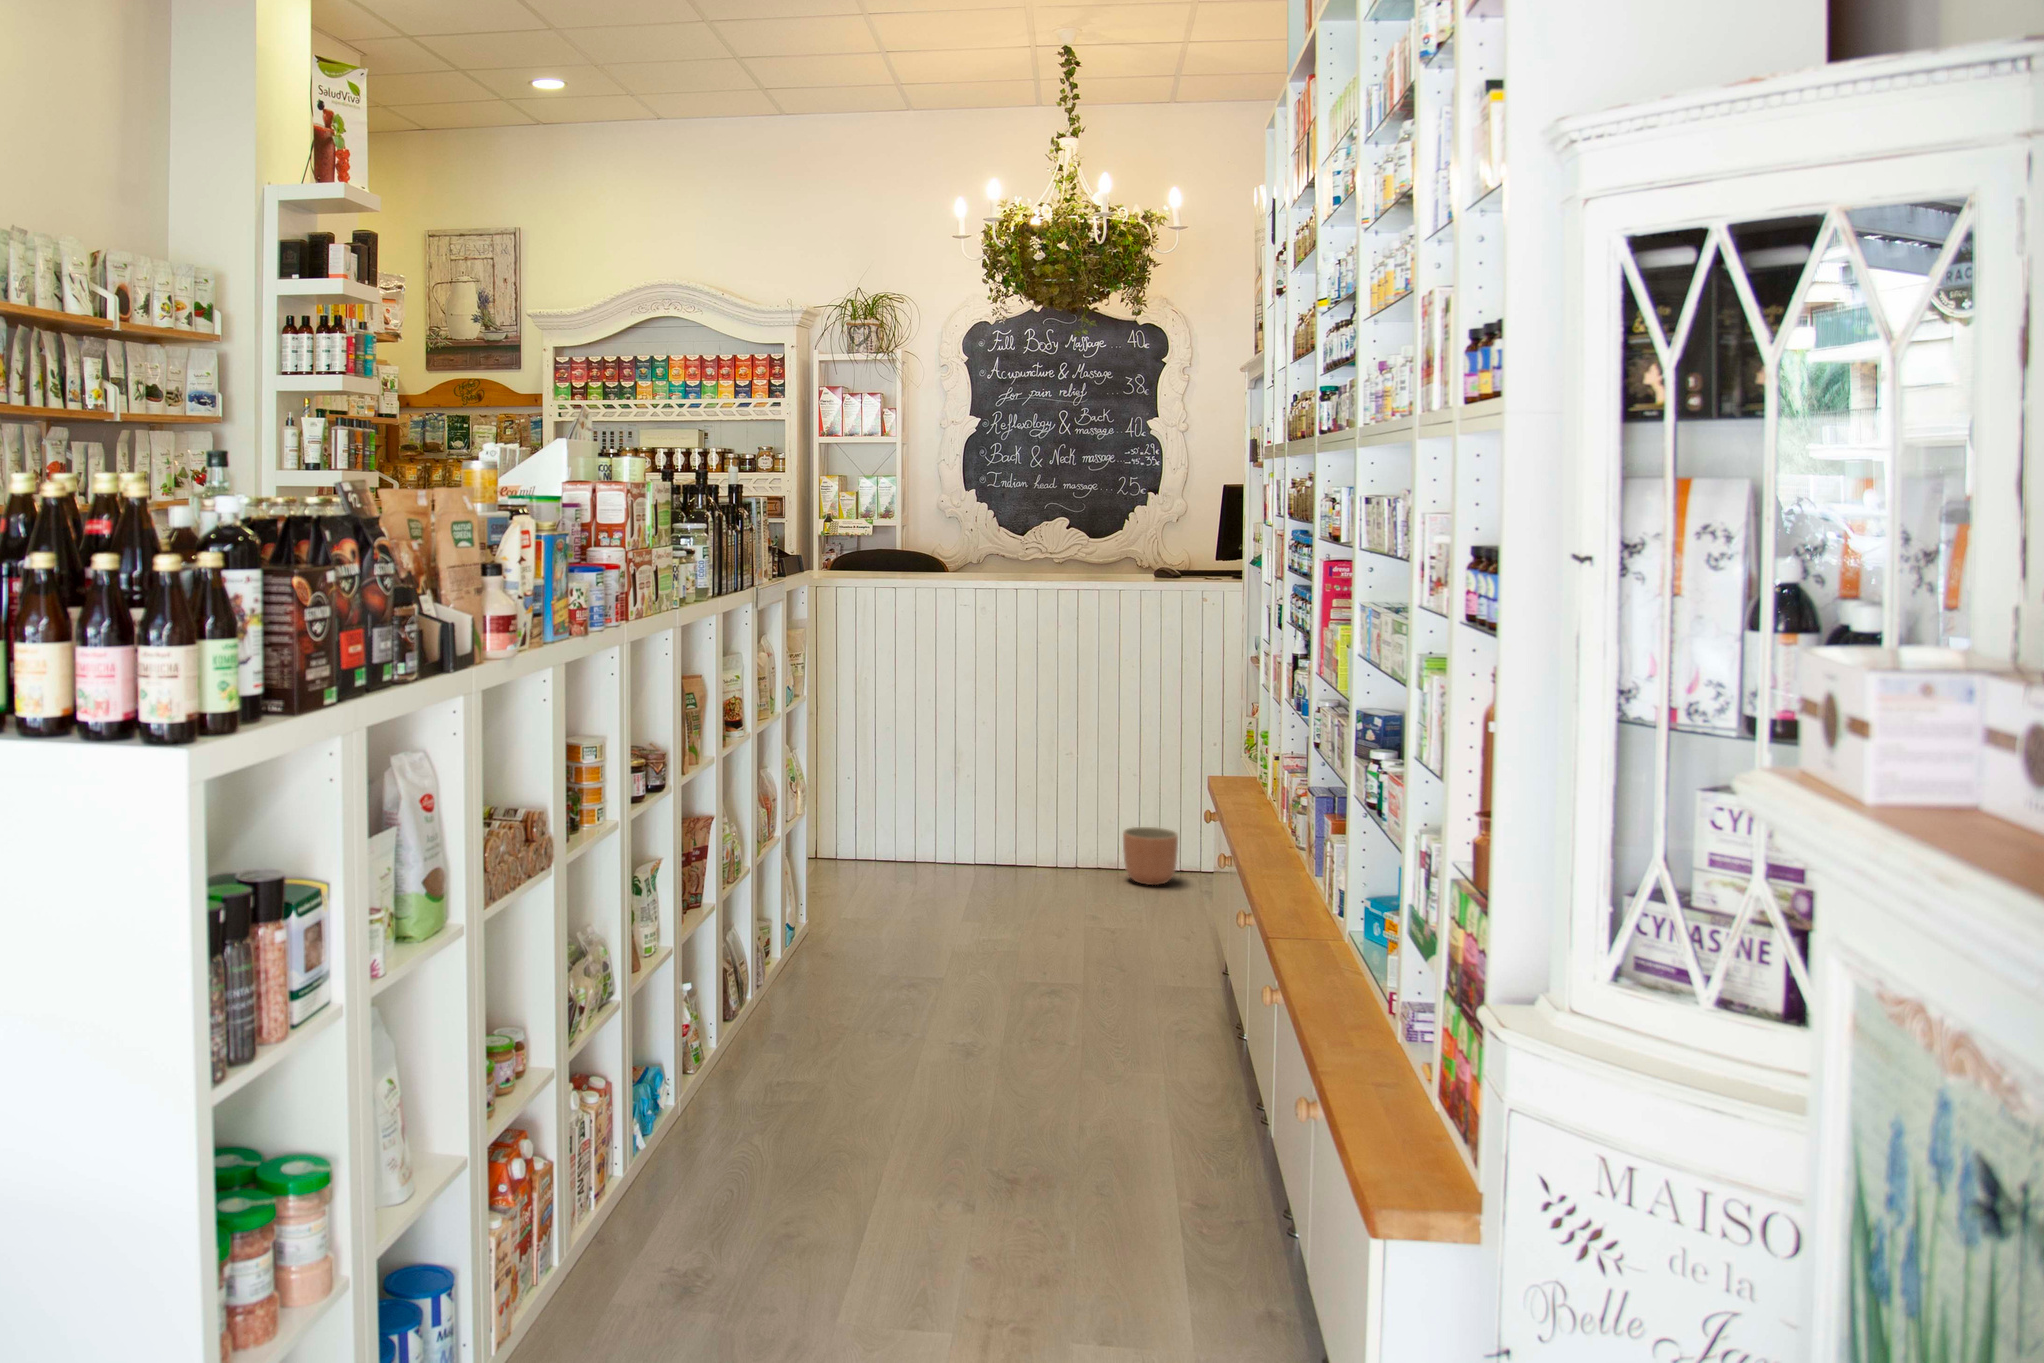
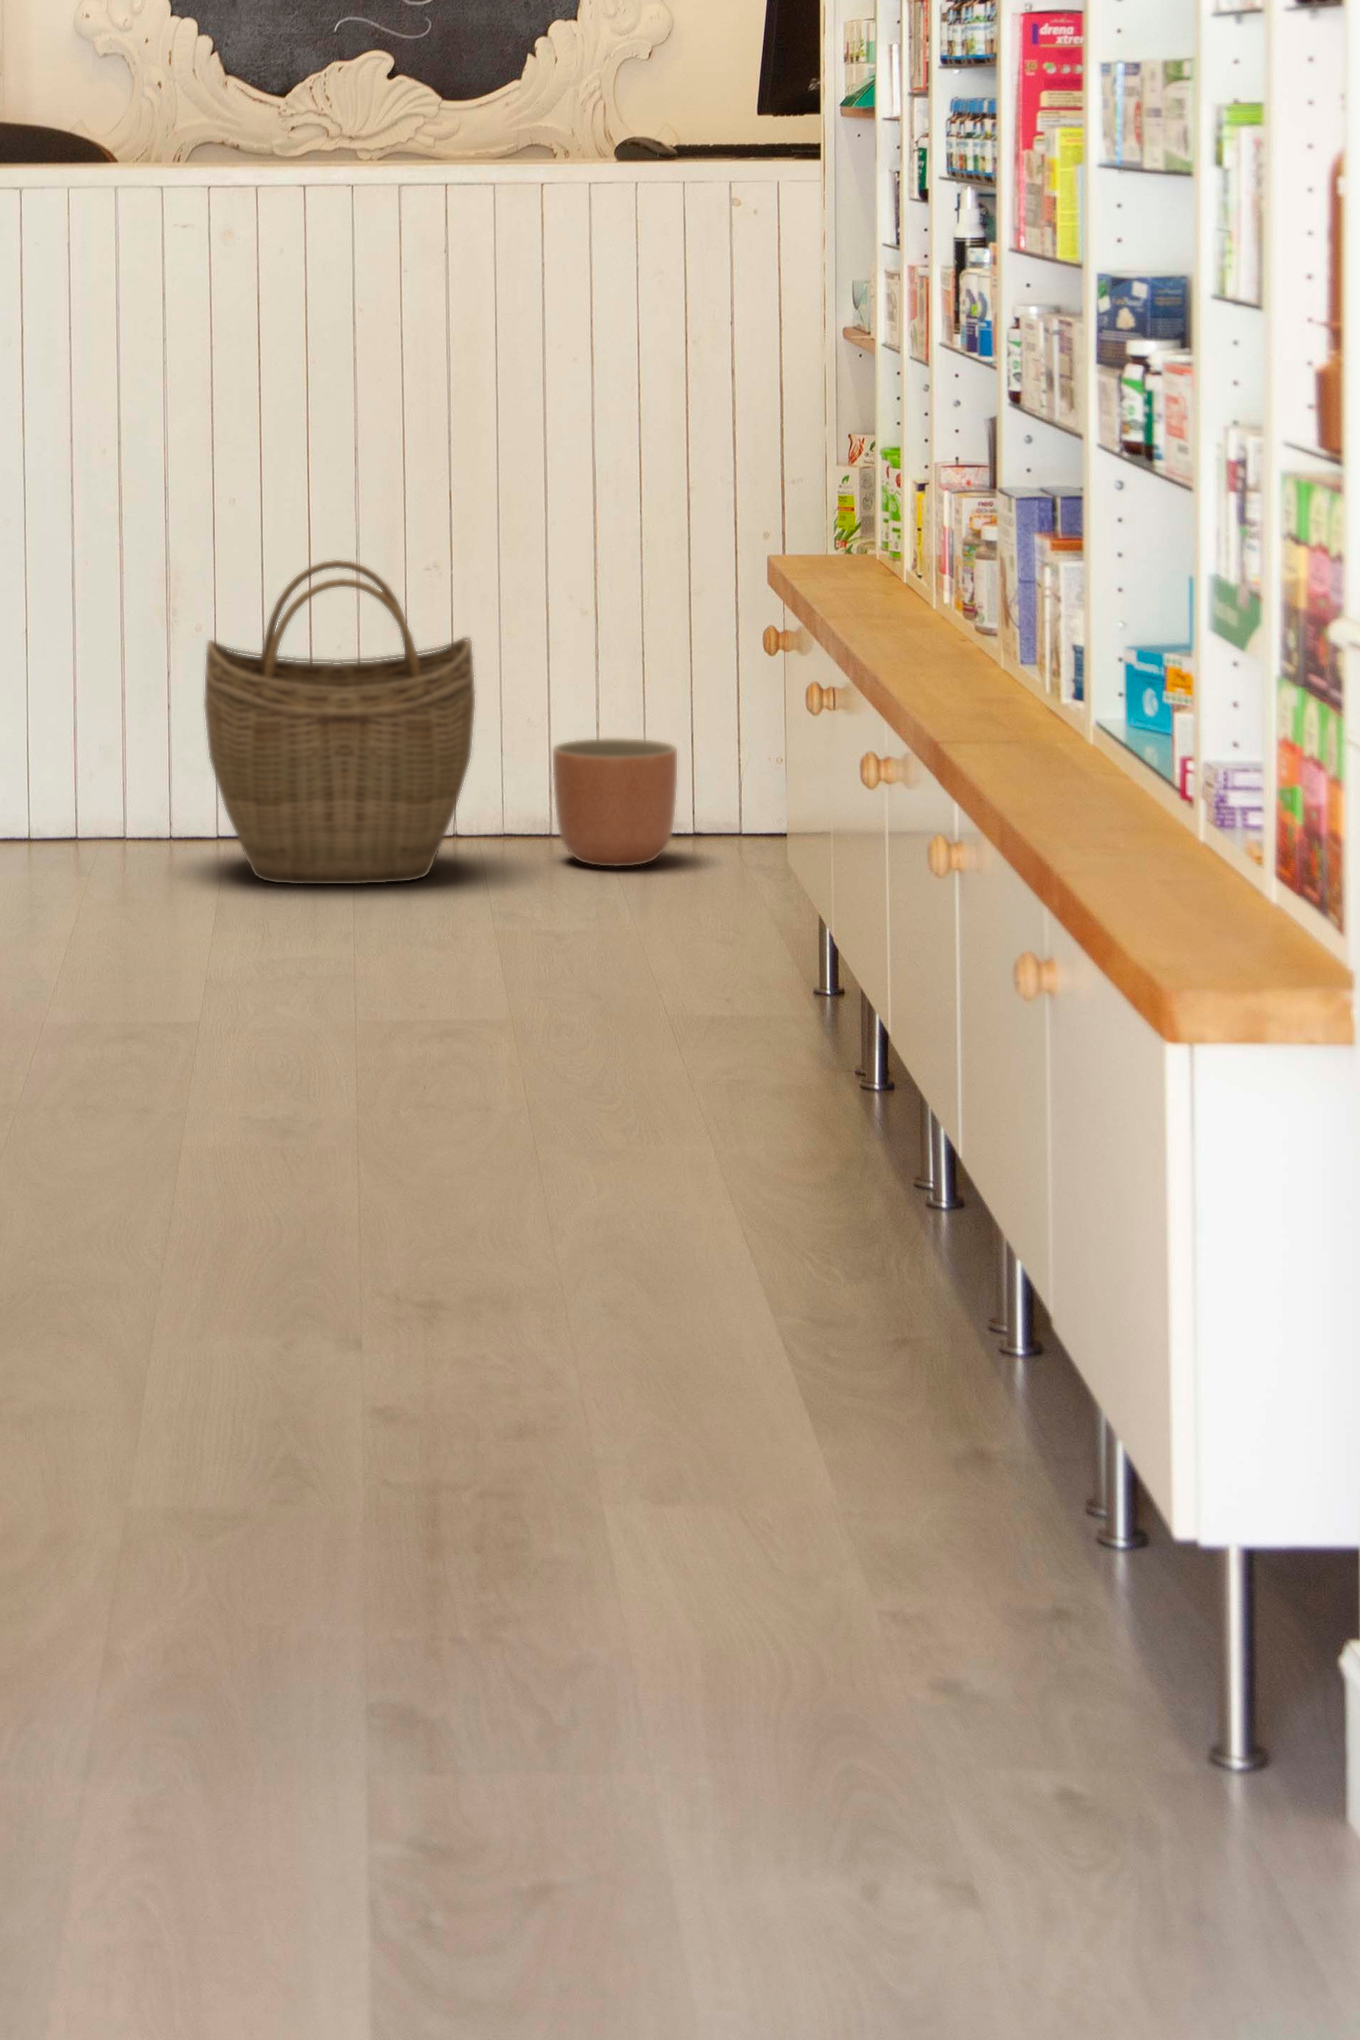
woven basket: none [971,746,1088,888] -> present [204,560,475,884]

